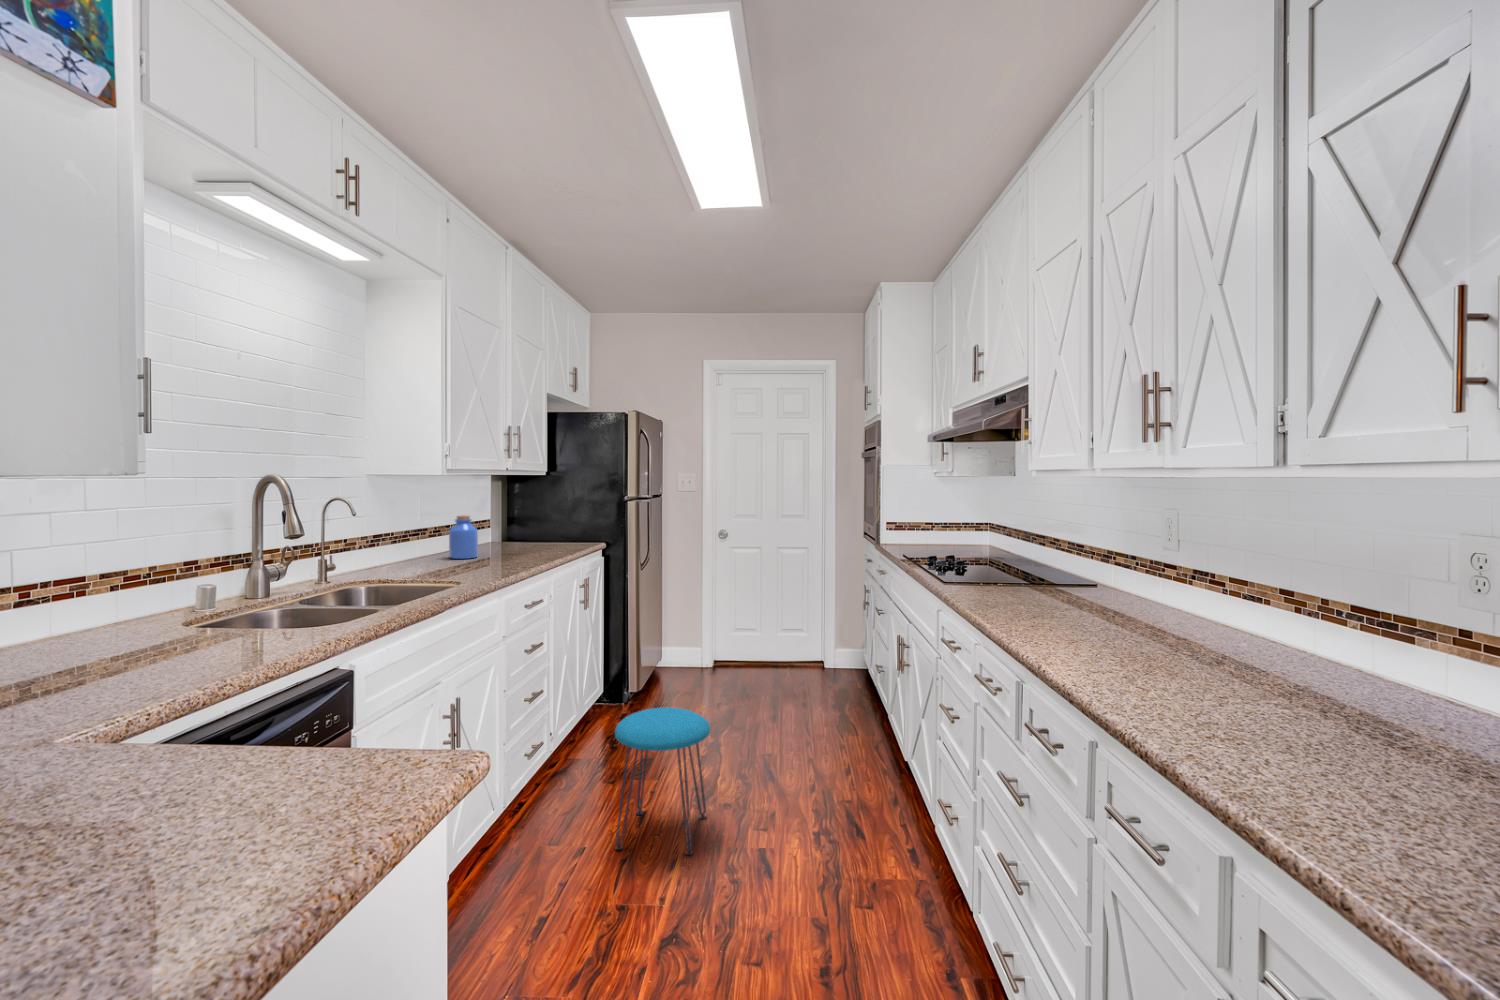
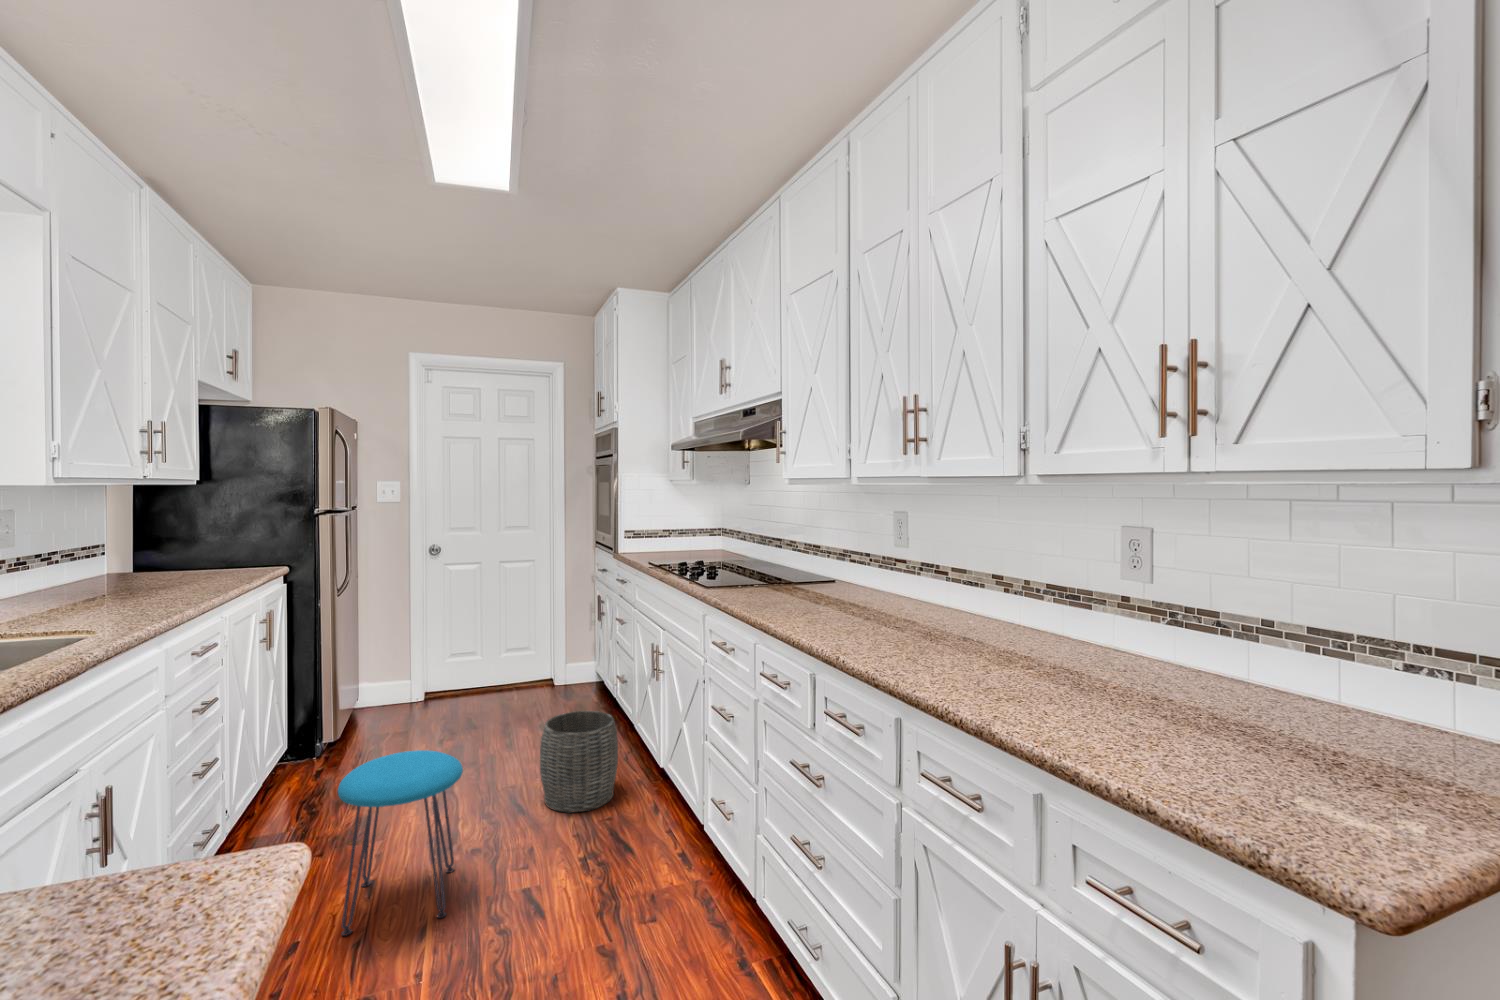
jar: present [449,515,478,559] -> none [45,535,97,595]
woven basket: none [788,695,861,791] -> present [540,711,618,812]

